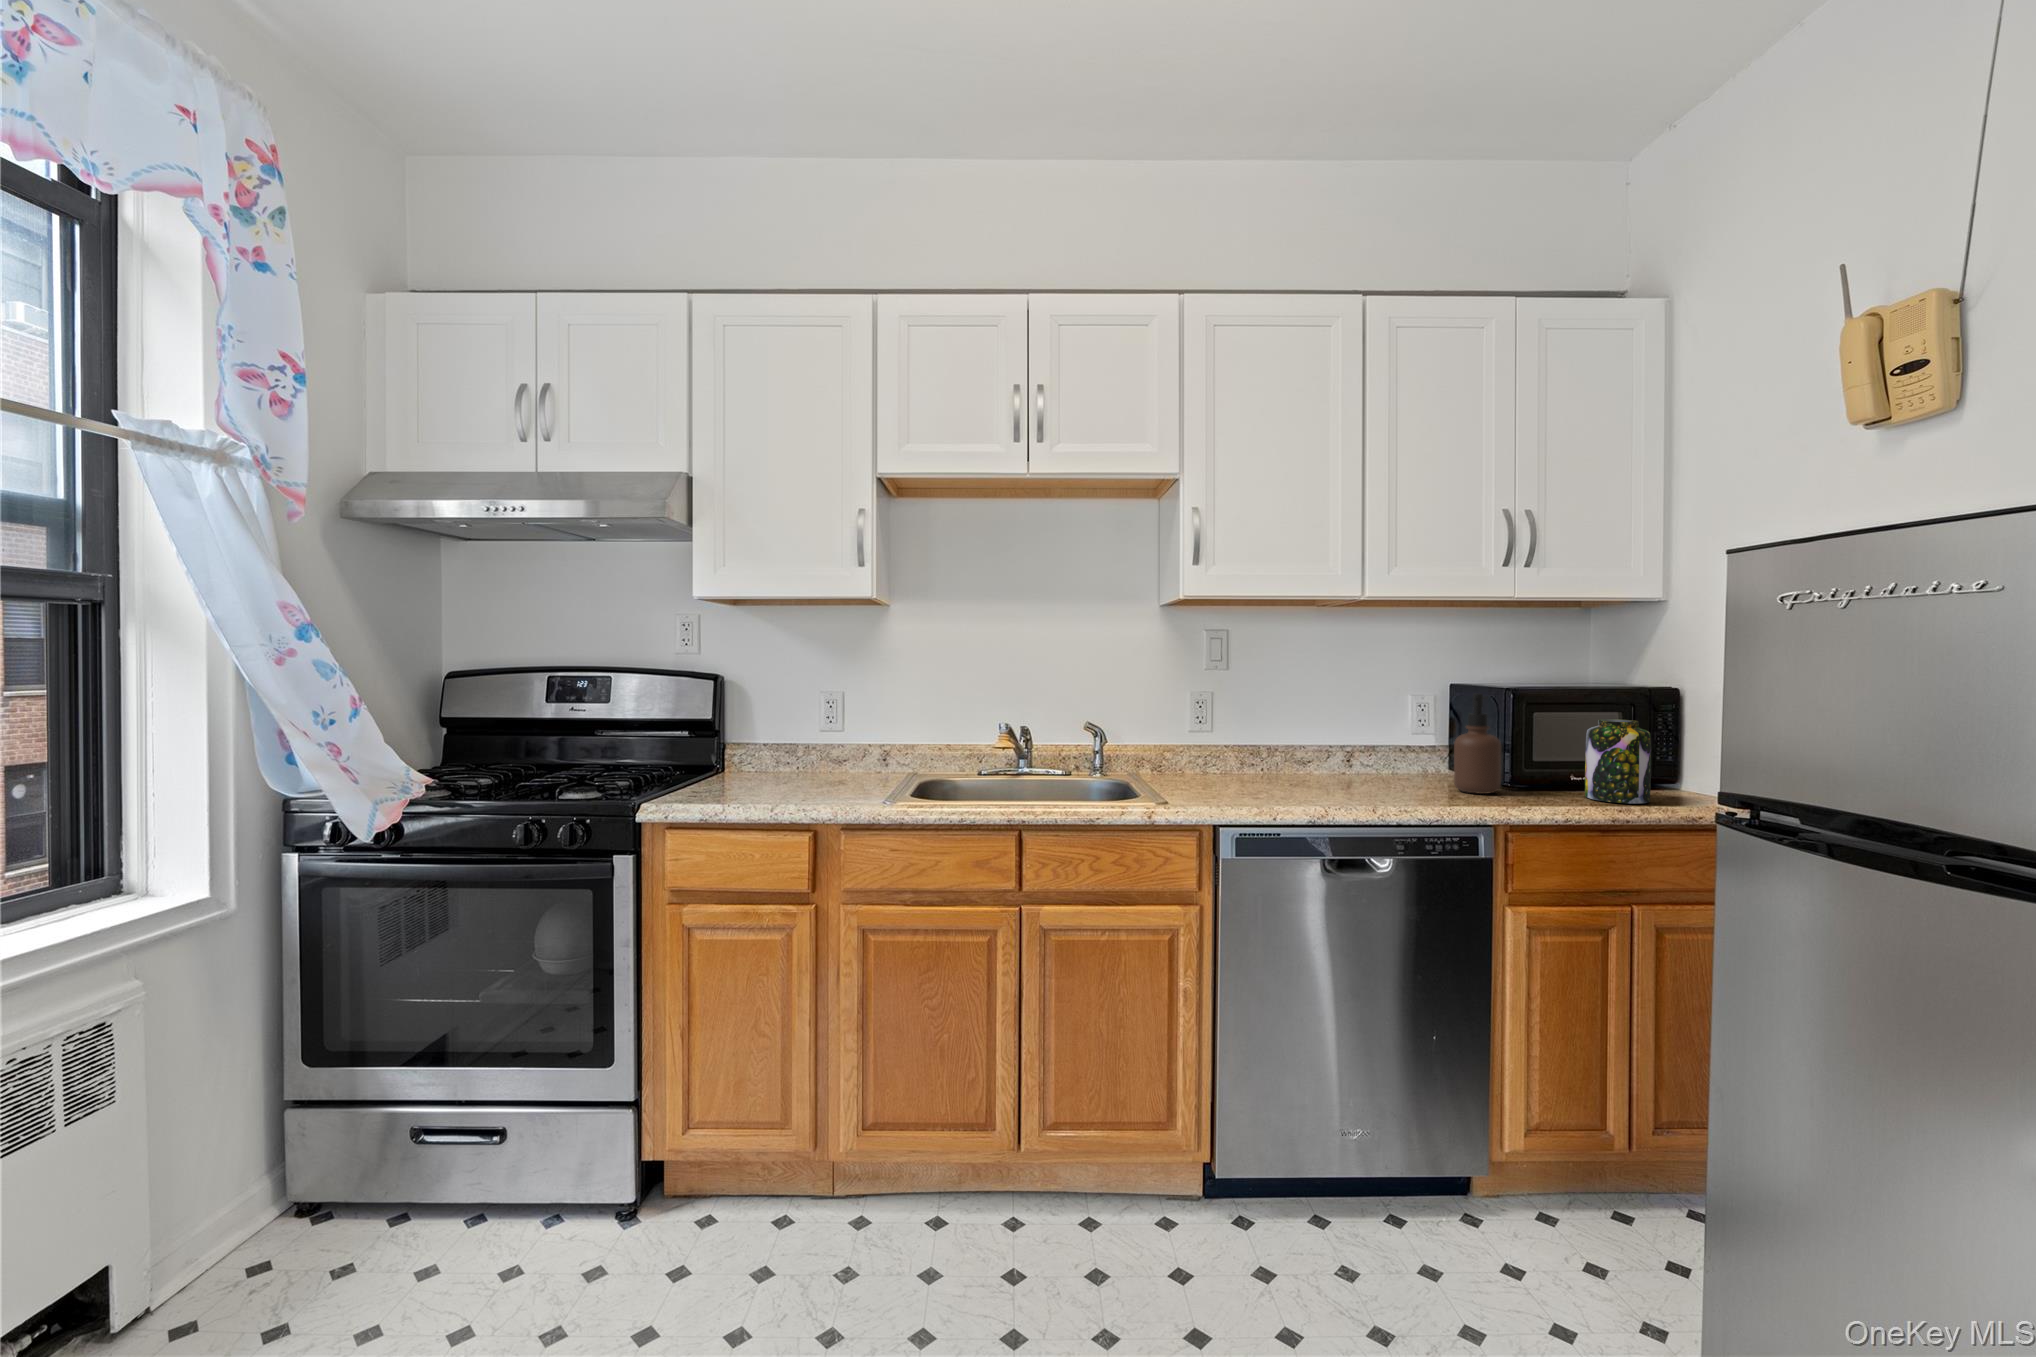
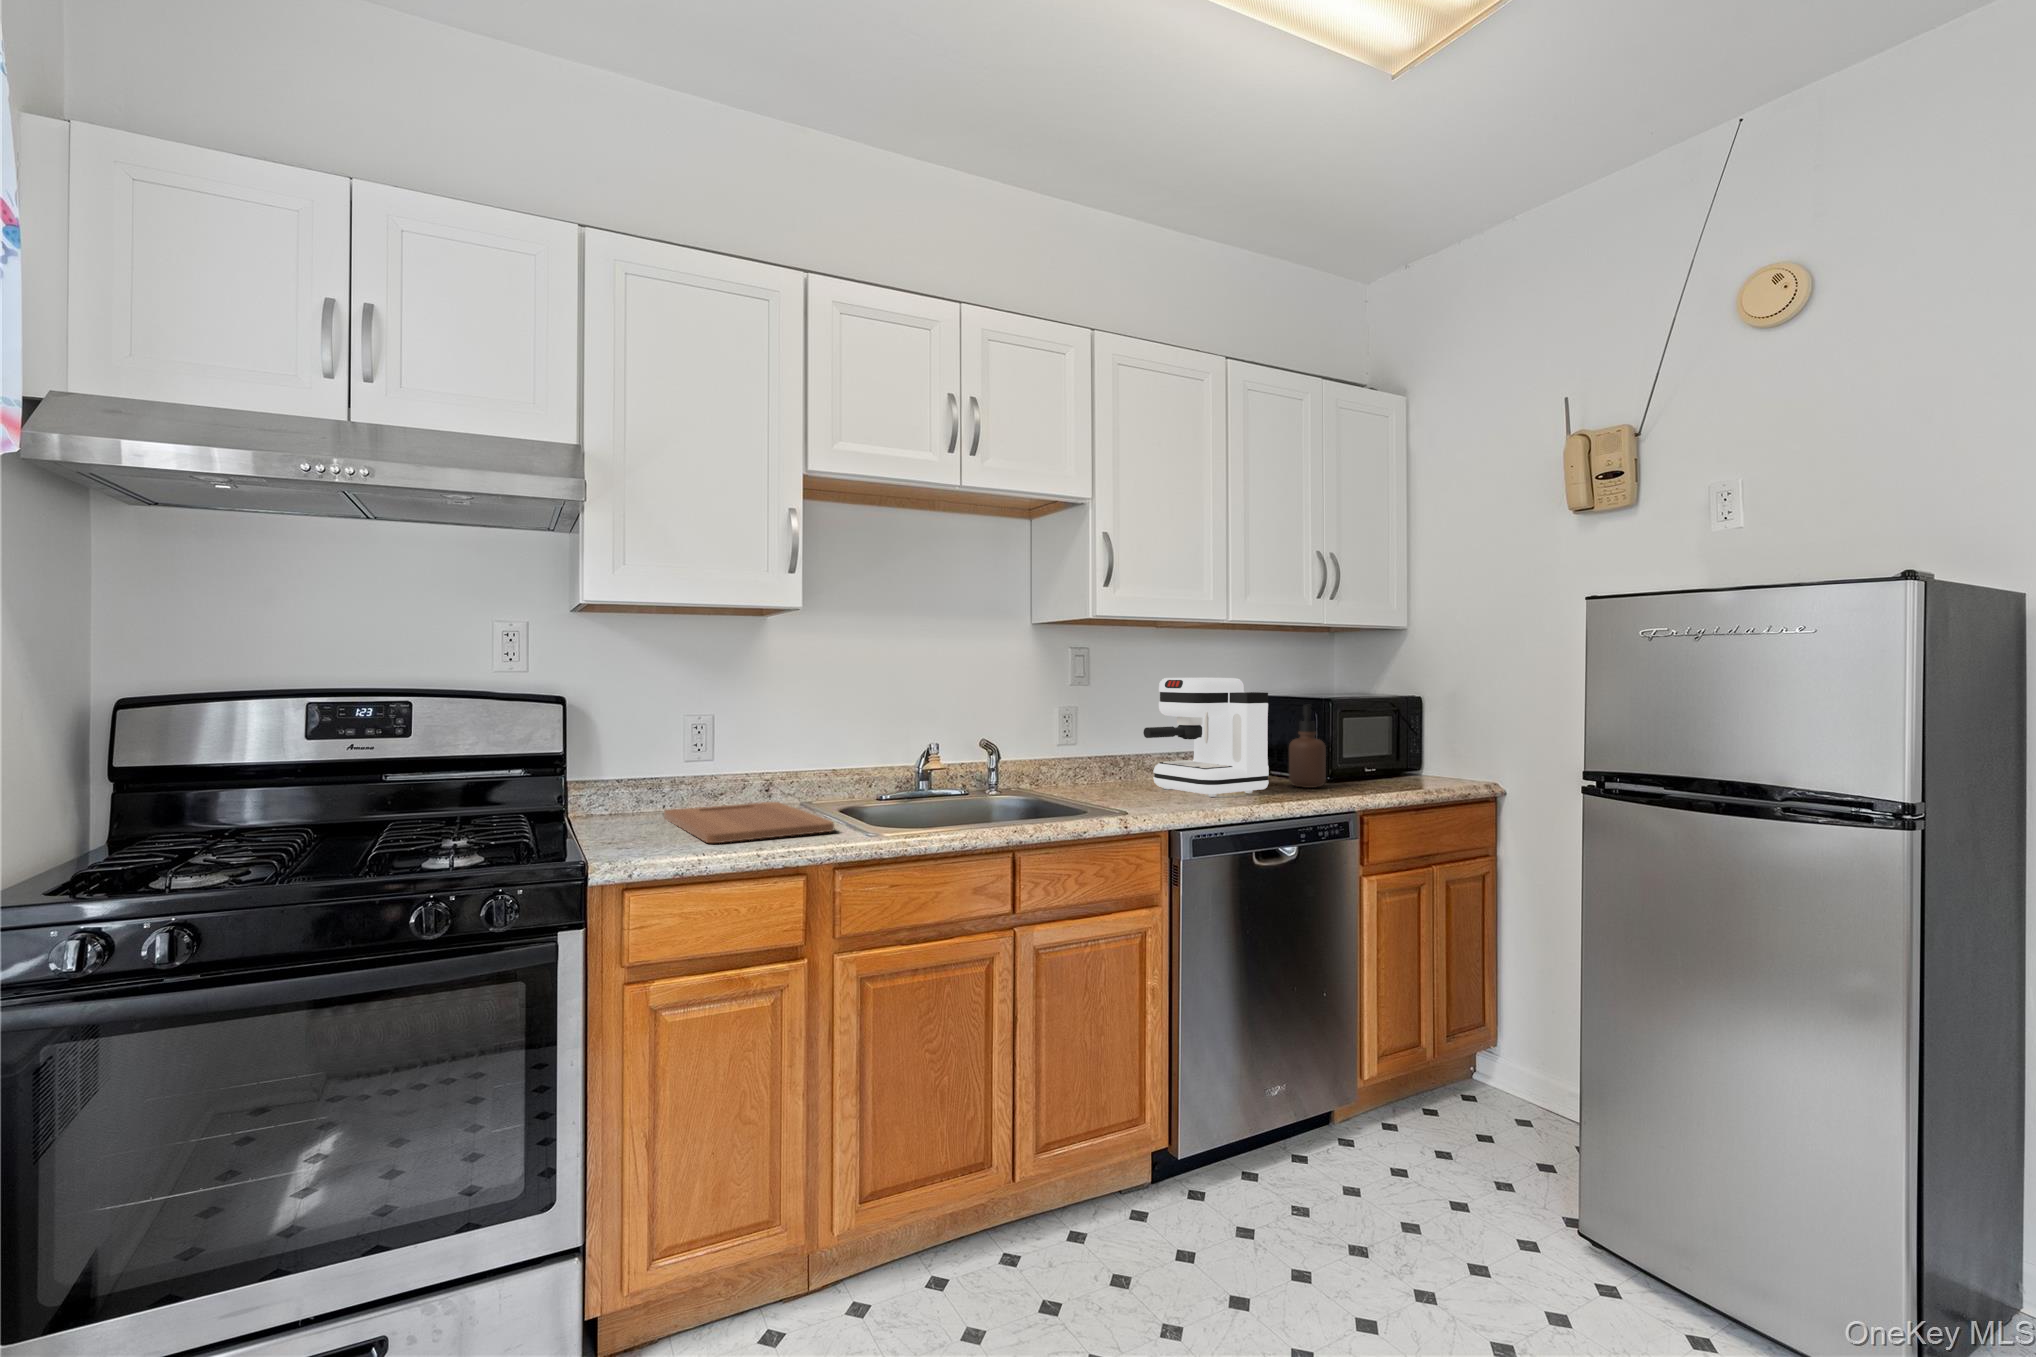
coffee maker: none [1248,660,1397,794] -> present [1143,678,1269,797]
jar: present [1585,719,1651,804] -> none [1376,724,1424,788]
cutting board: none [744,770,868,798] -> present [664,802,834,843]

